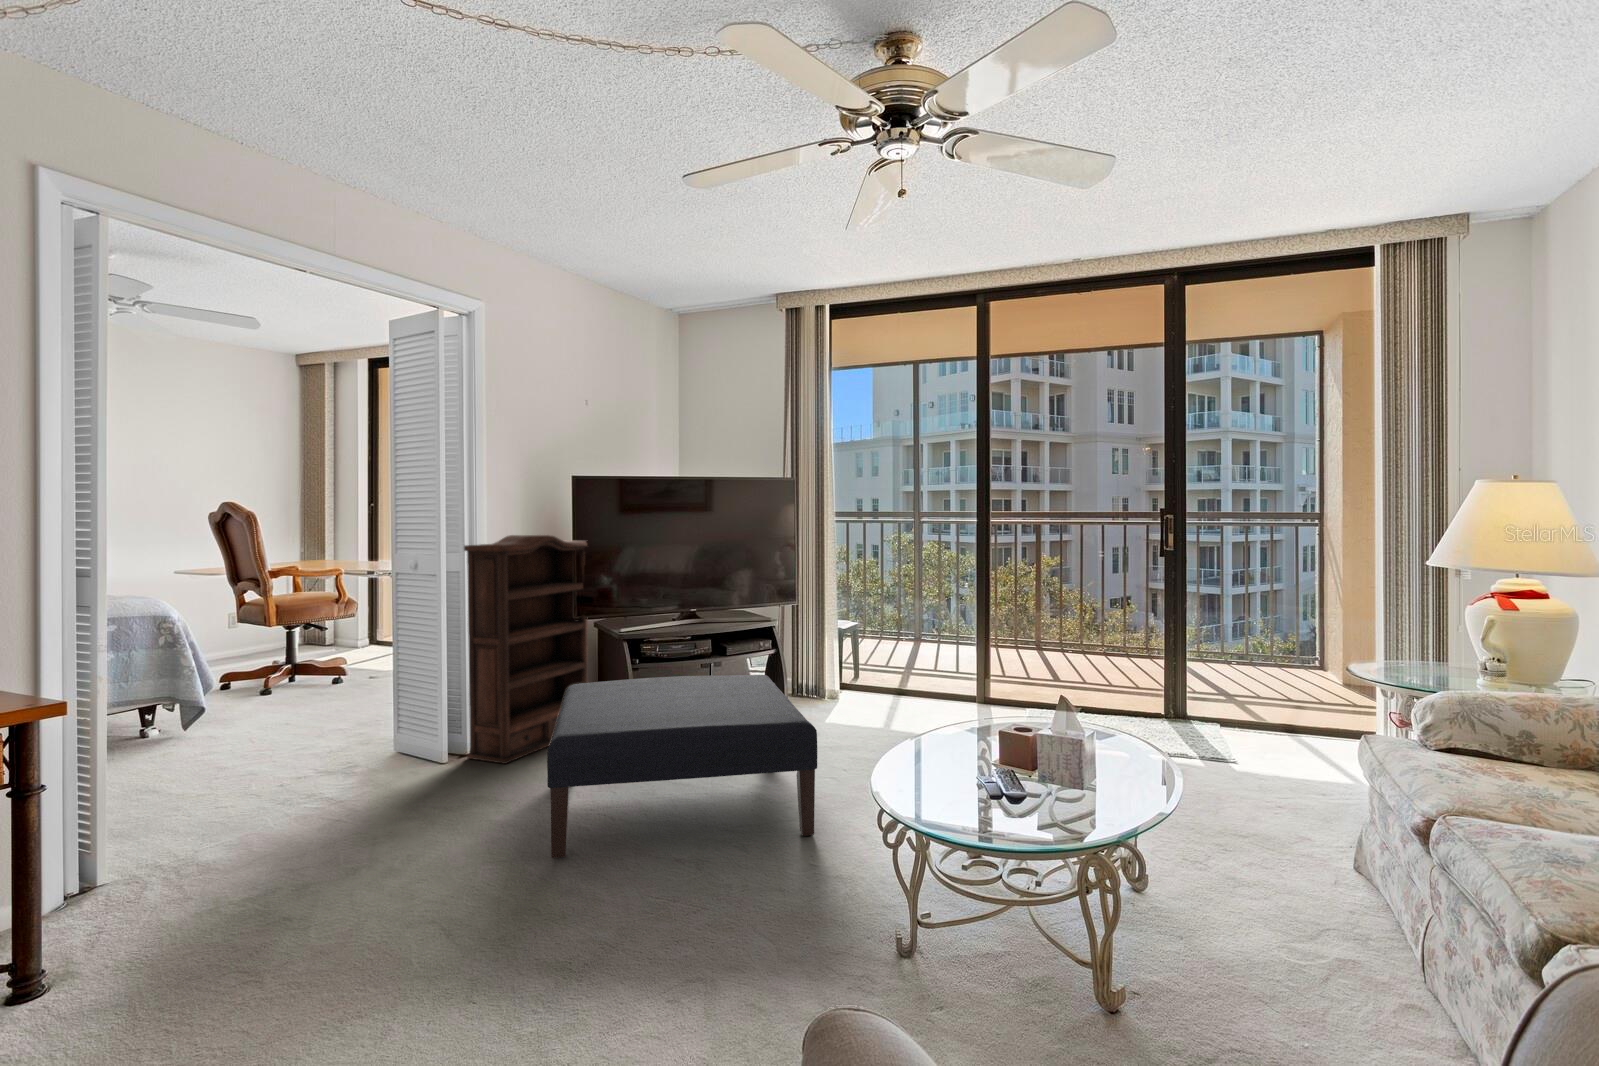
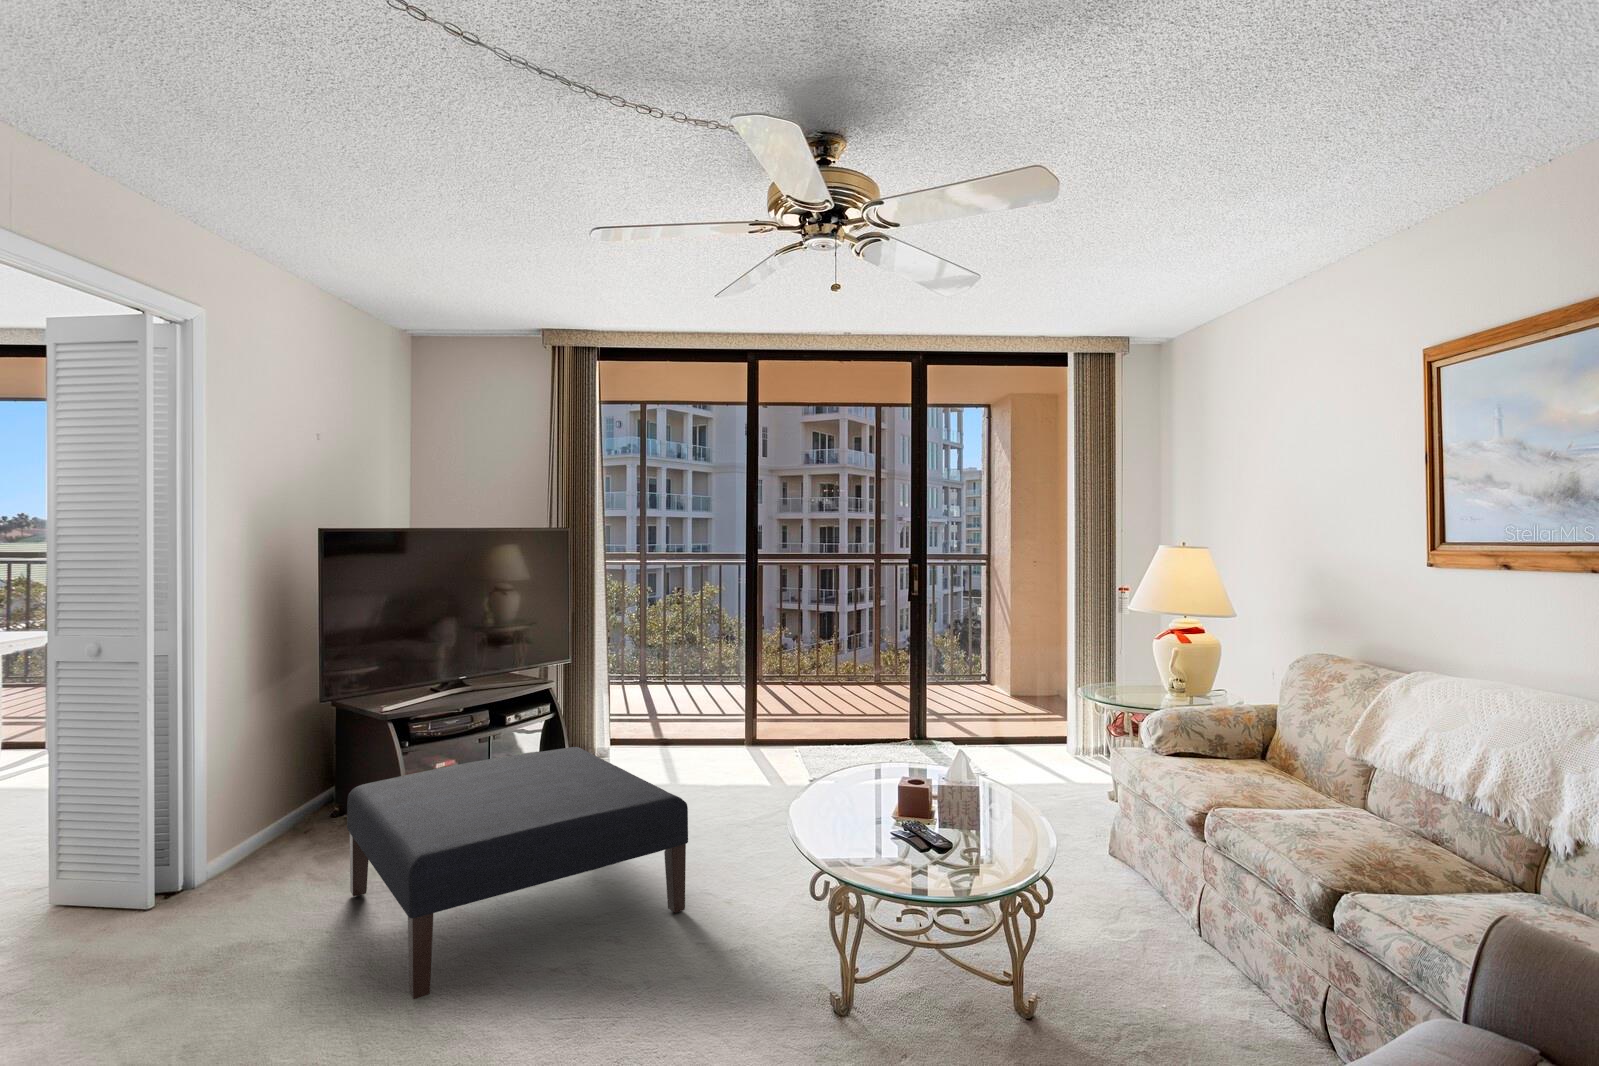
bookshelf: present [464,535,588,764] -> none [184,606,335,896]

